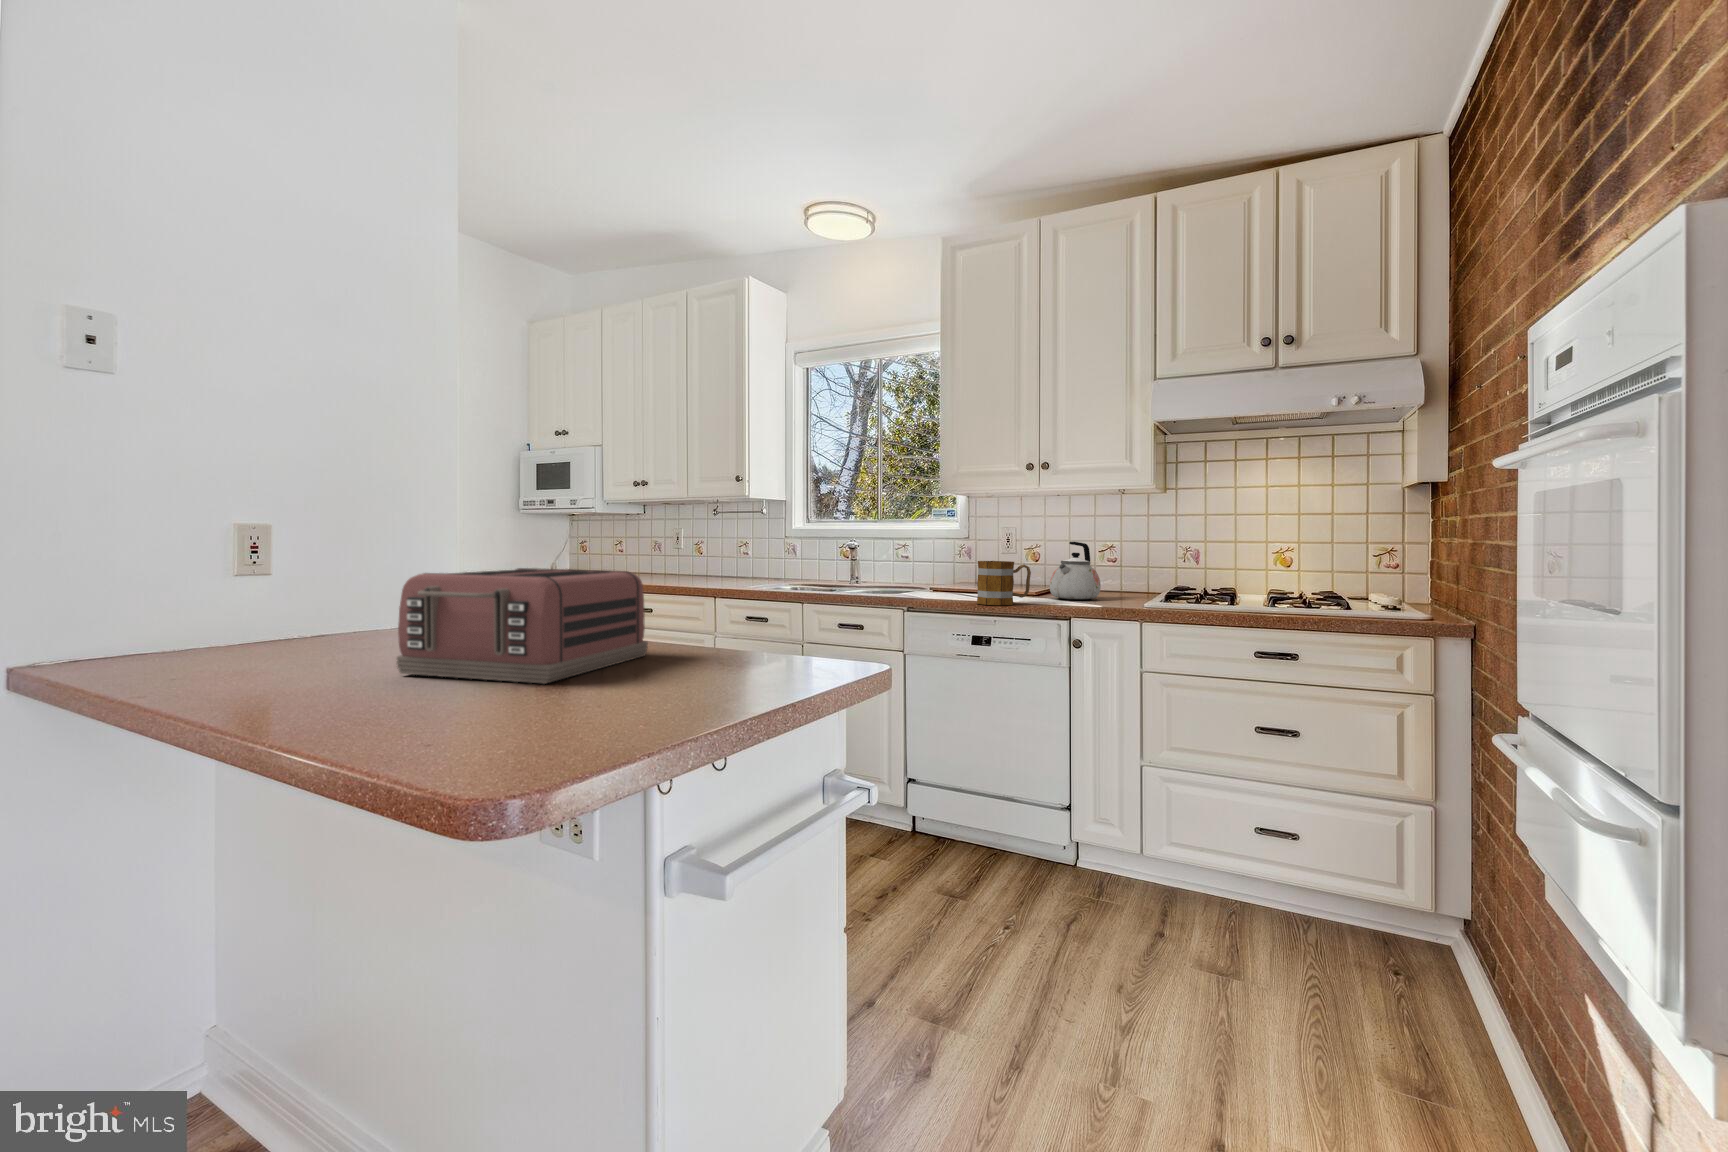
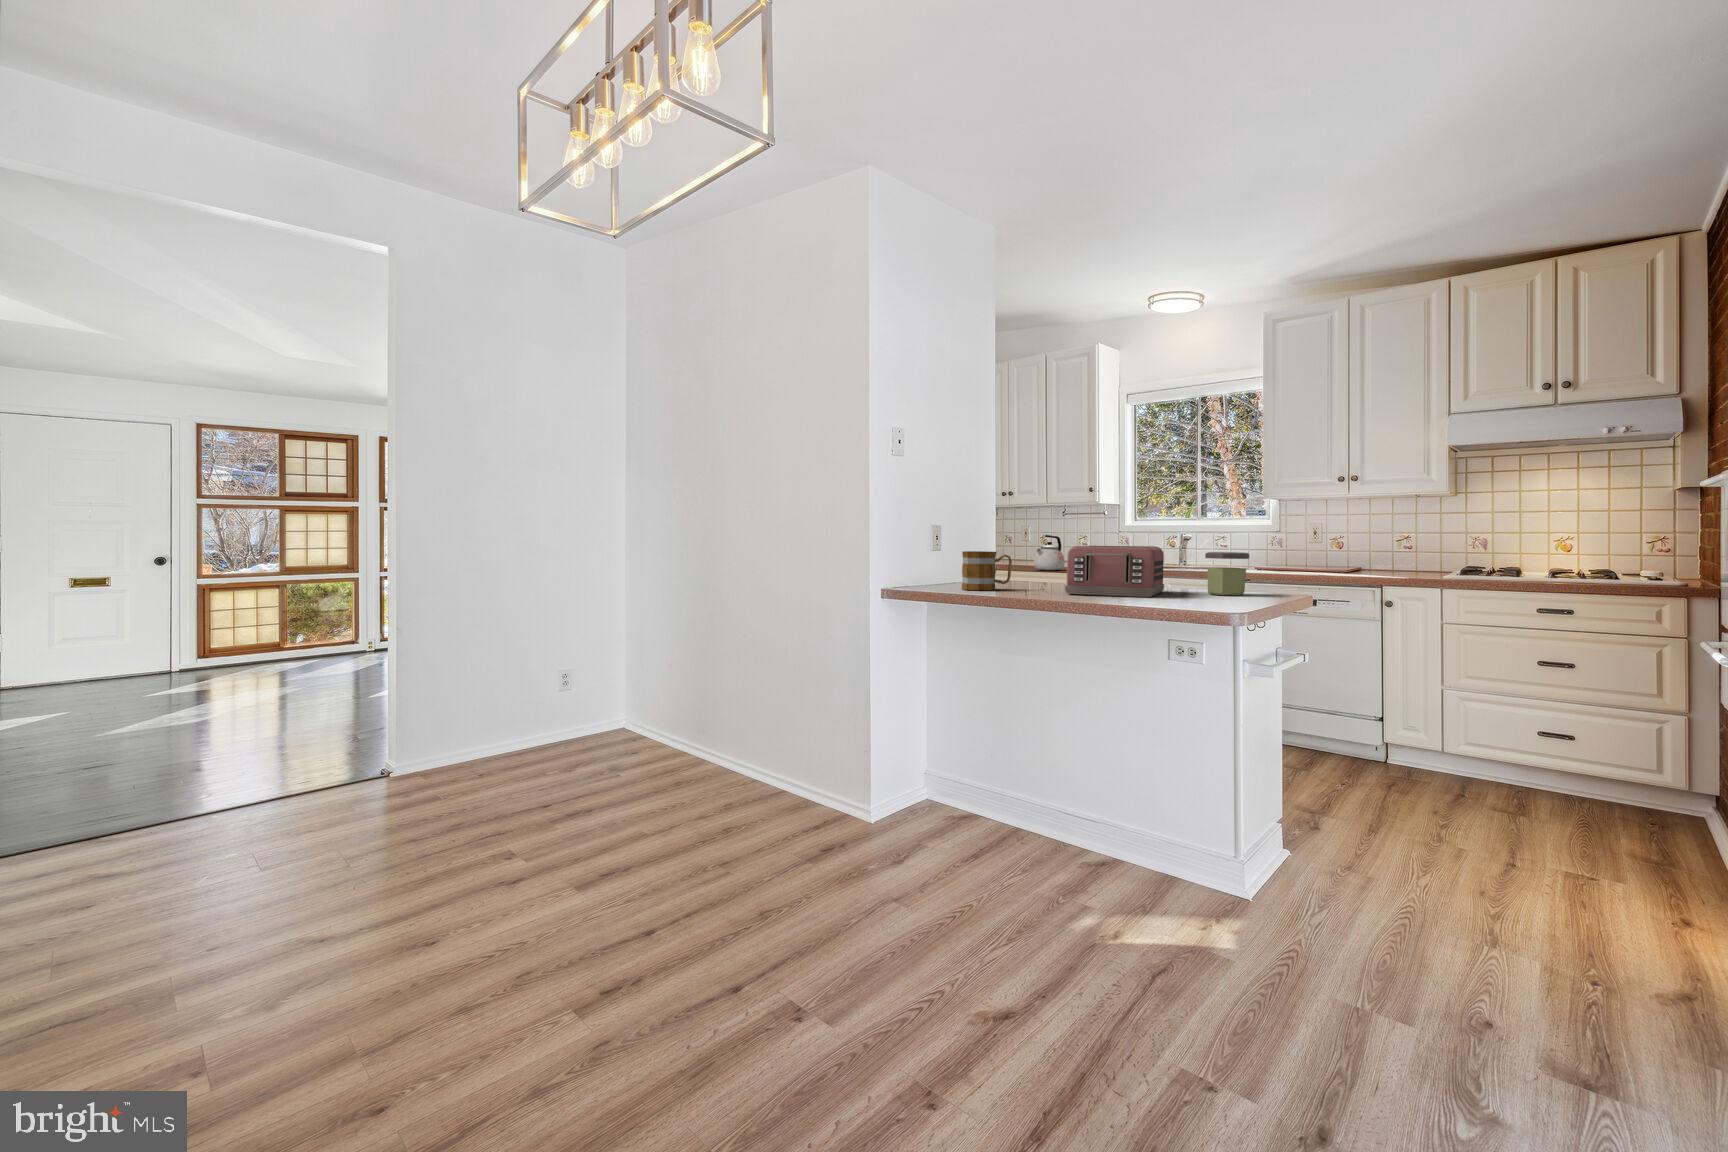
kettle: present [1050,542,1101,600] -> present [1034,535,1065,571]
mug: present [977,561,1031,605] -> present [962,551,1012,590]
jar: none [694,583,776,670] -> present [1205,552,1249,595]

